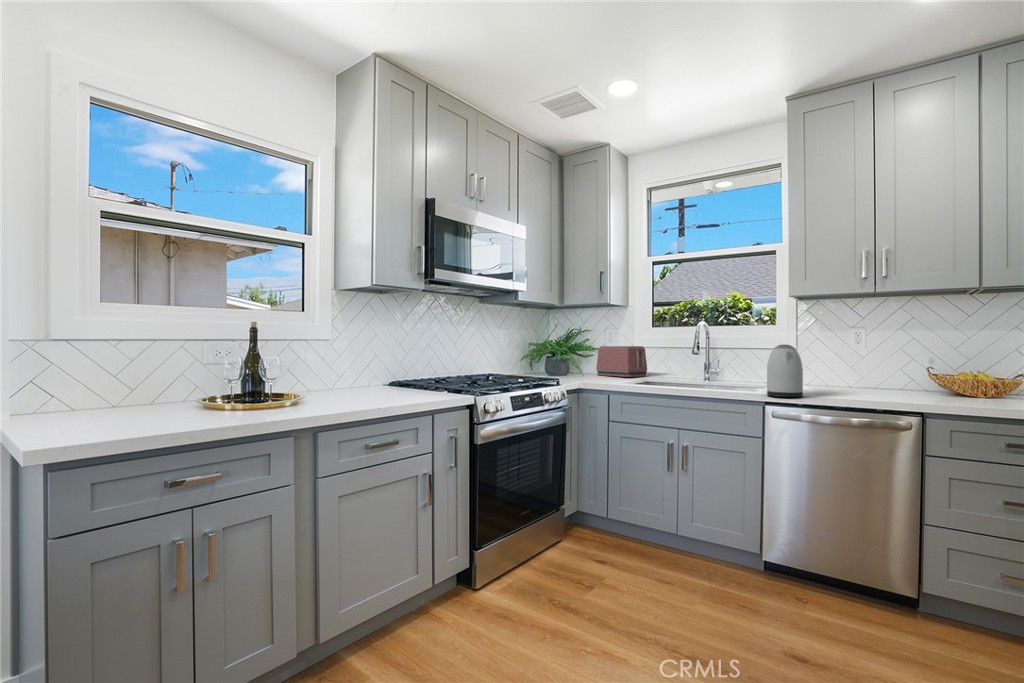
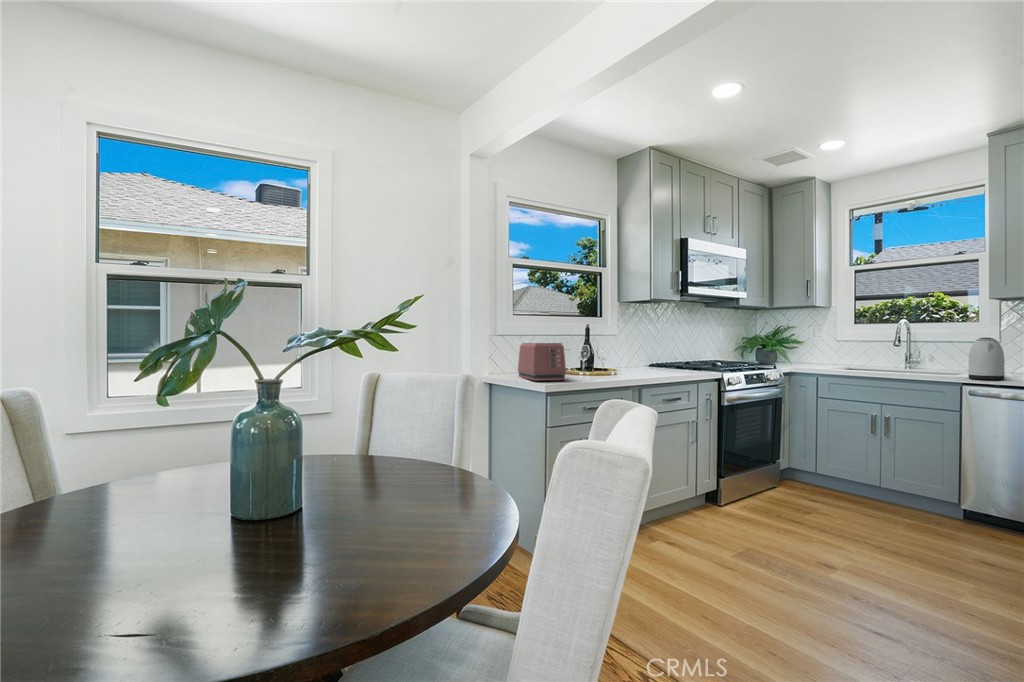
toaster: present [596,346,647,377] -> present [518,343,566,381]

